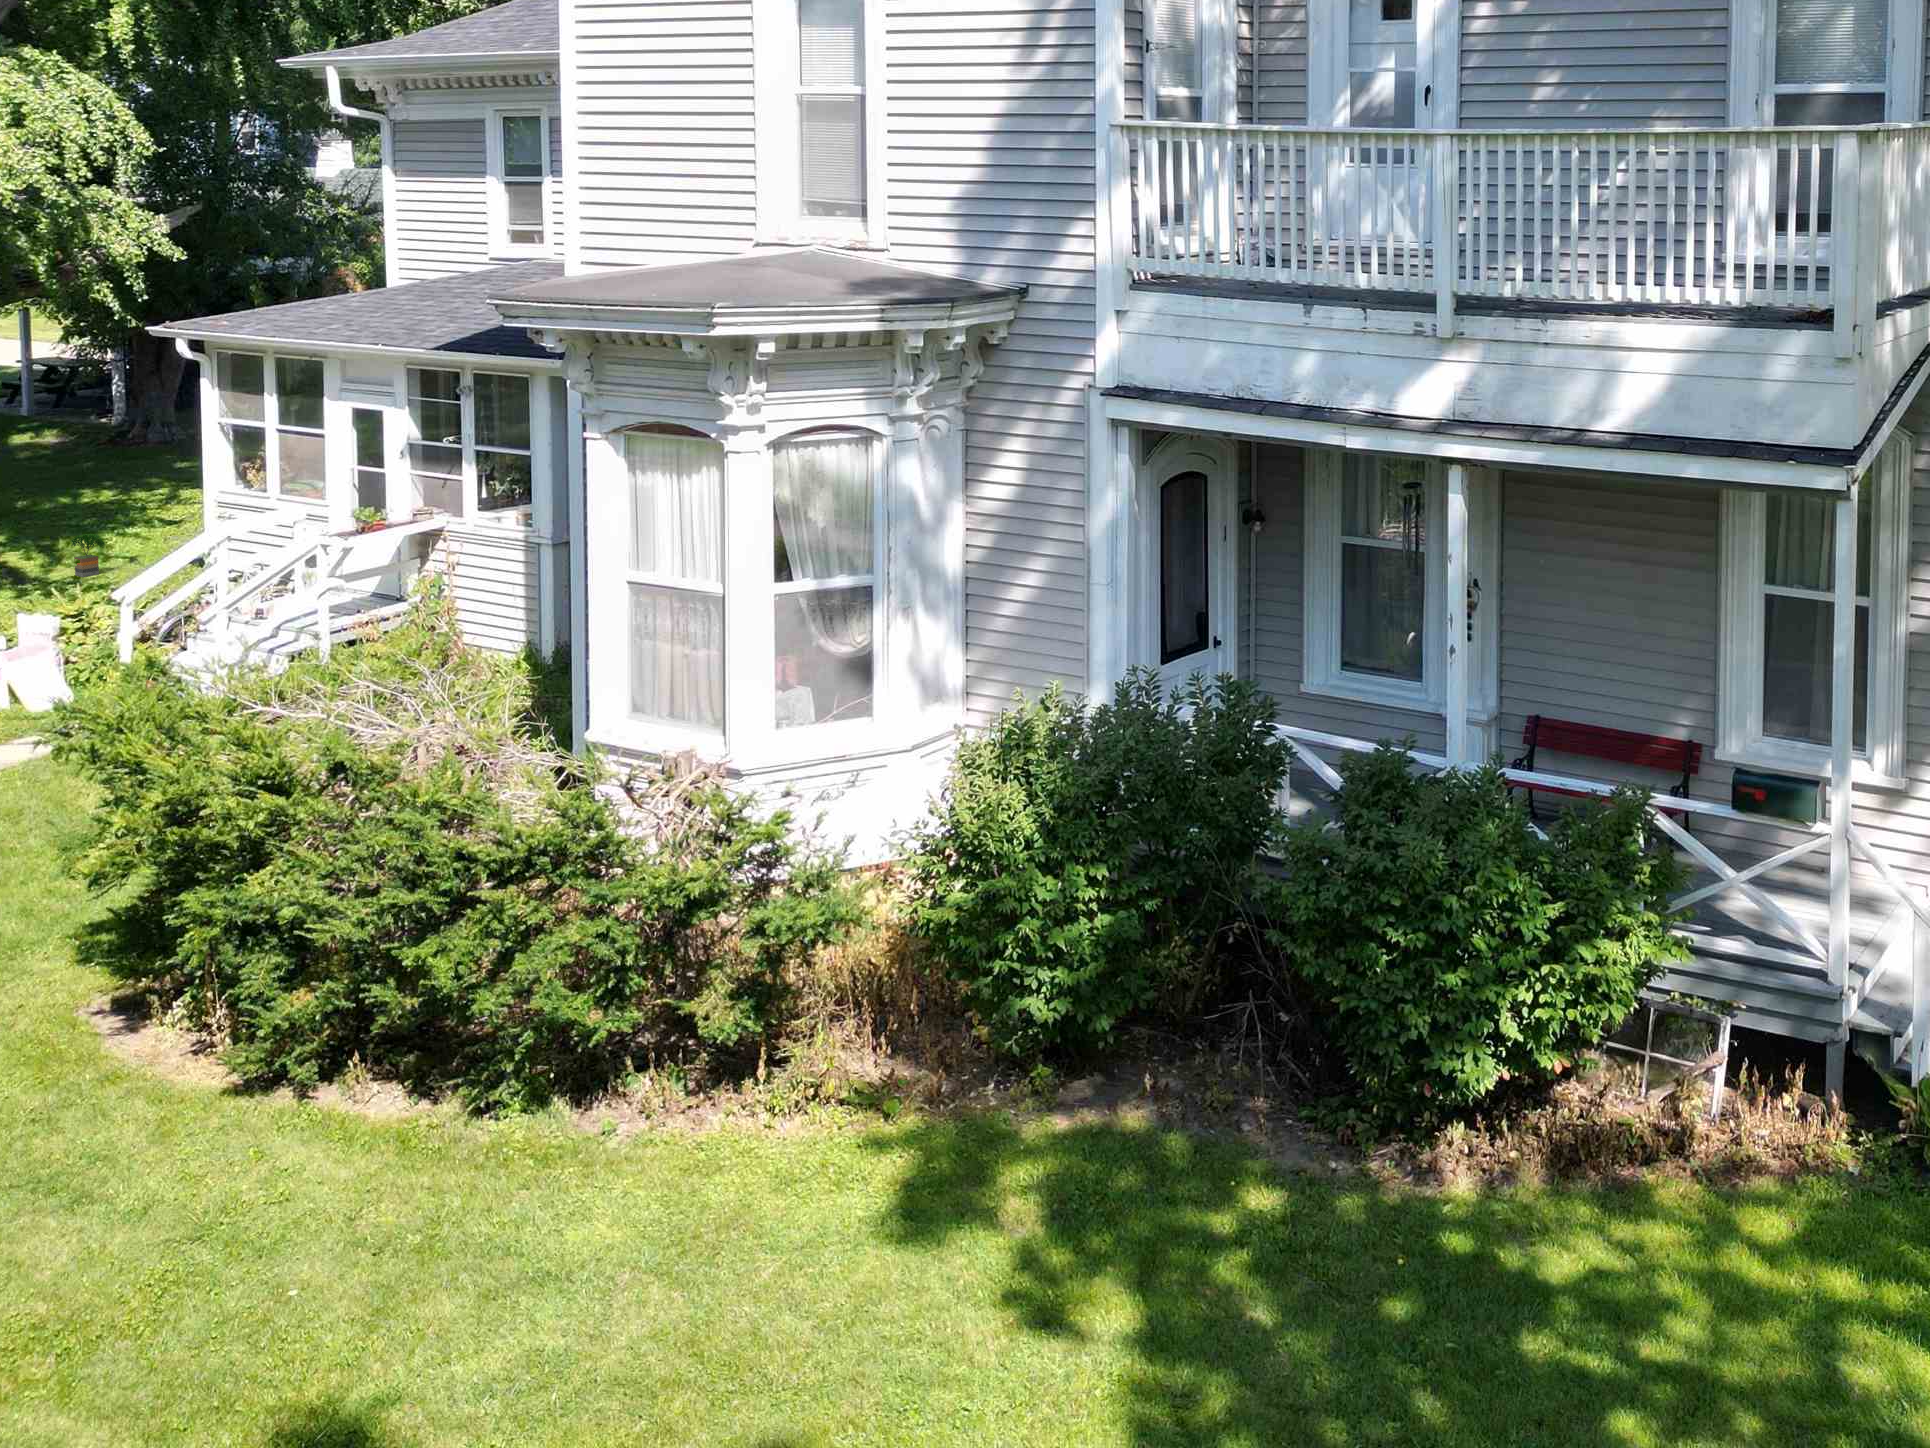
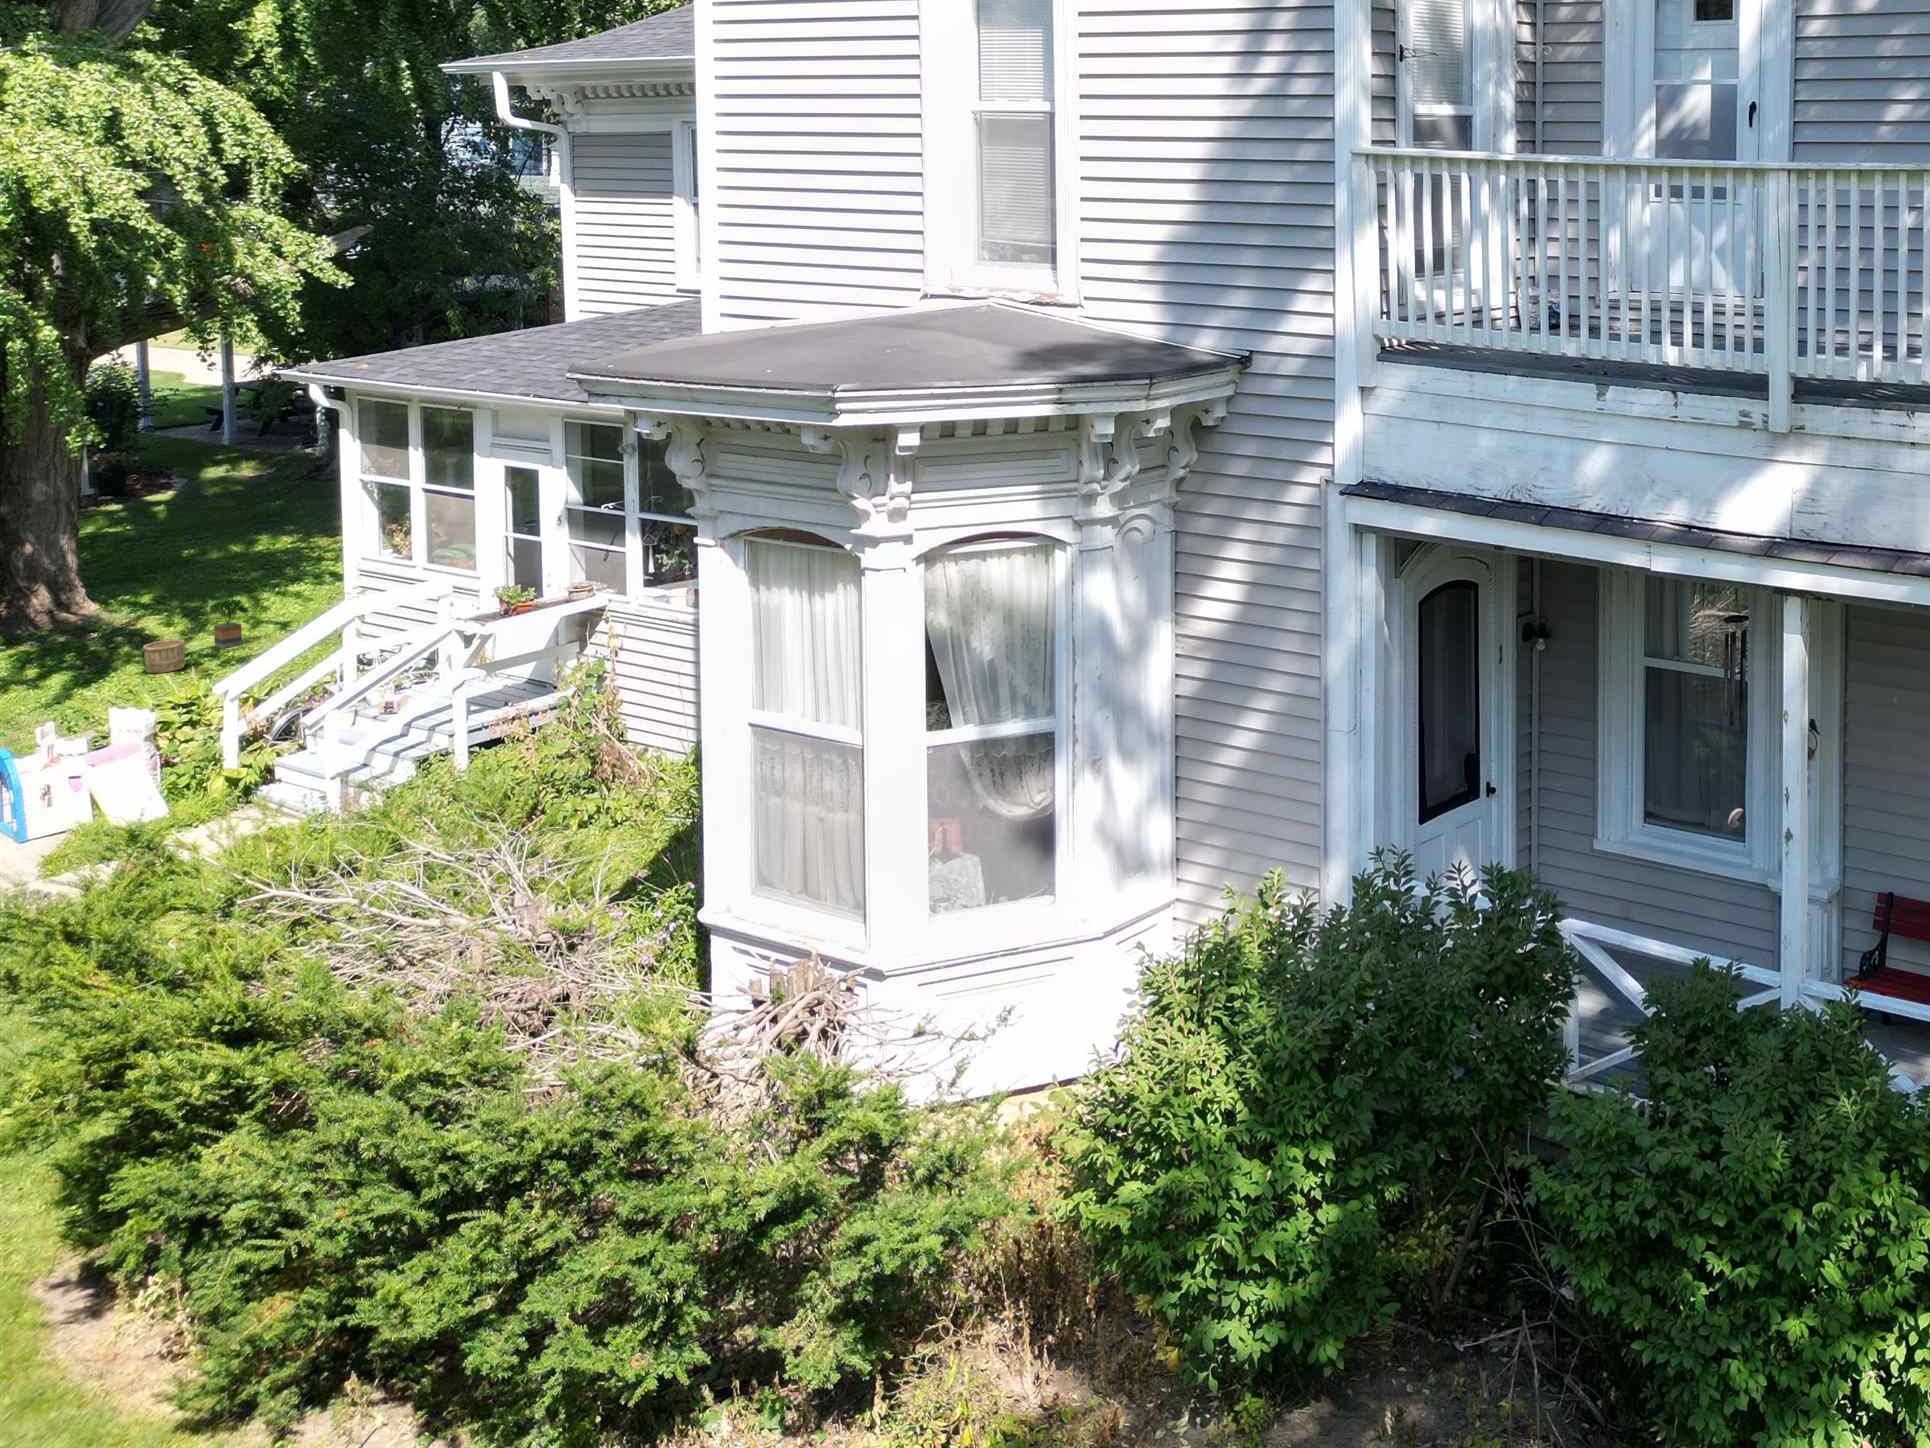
wooden bucket: none [18,567,54,596] -> present [143,639,185,673]

